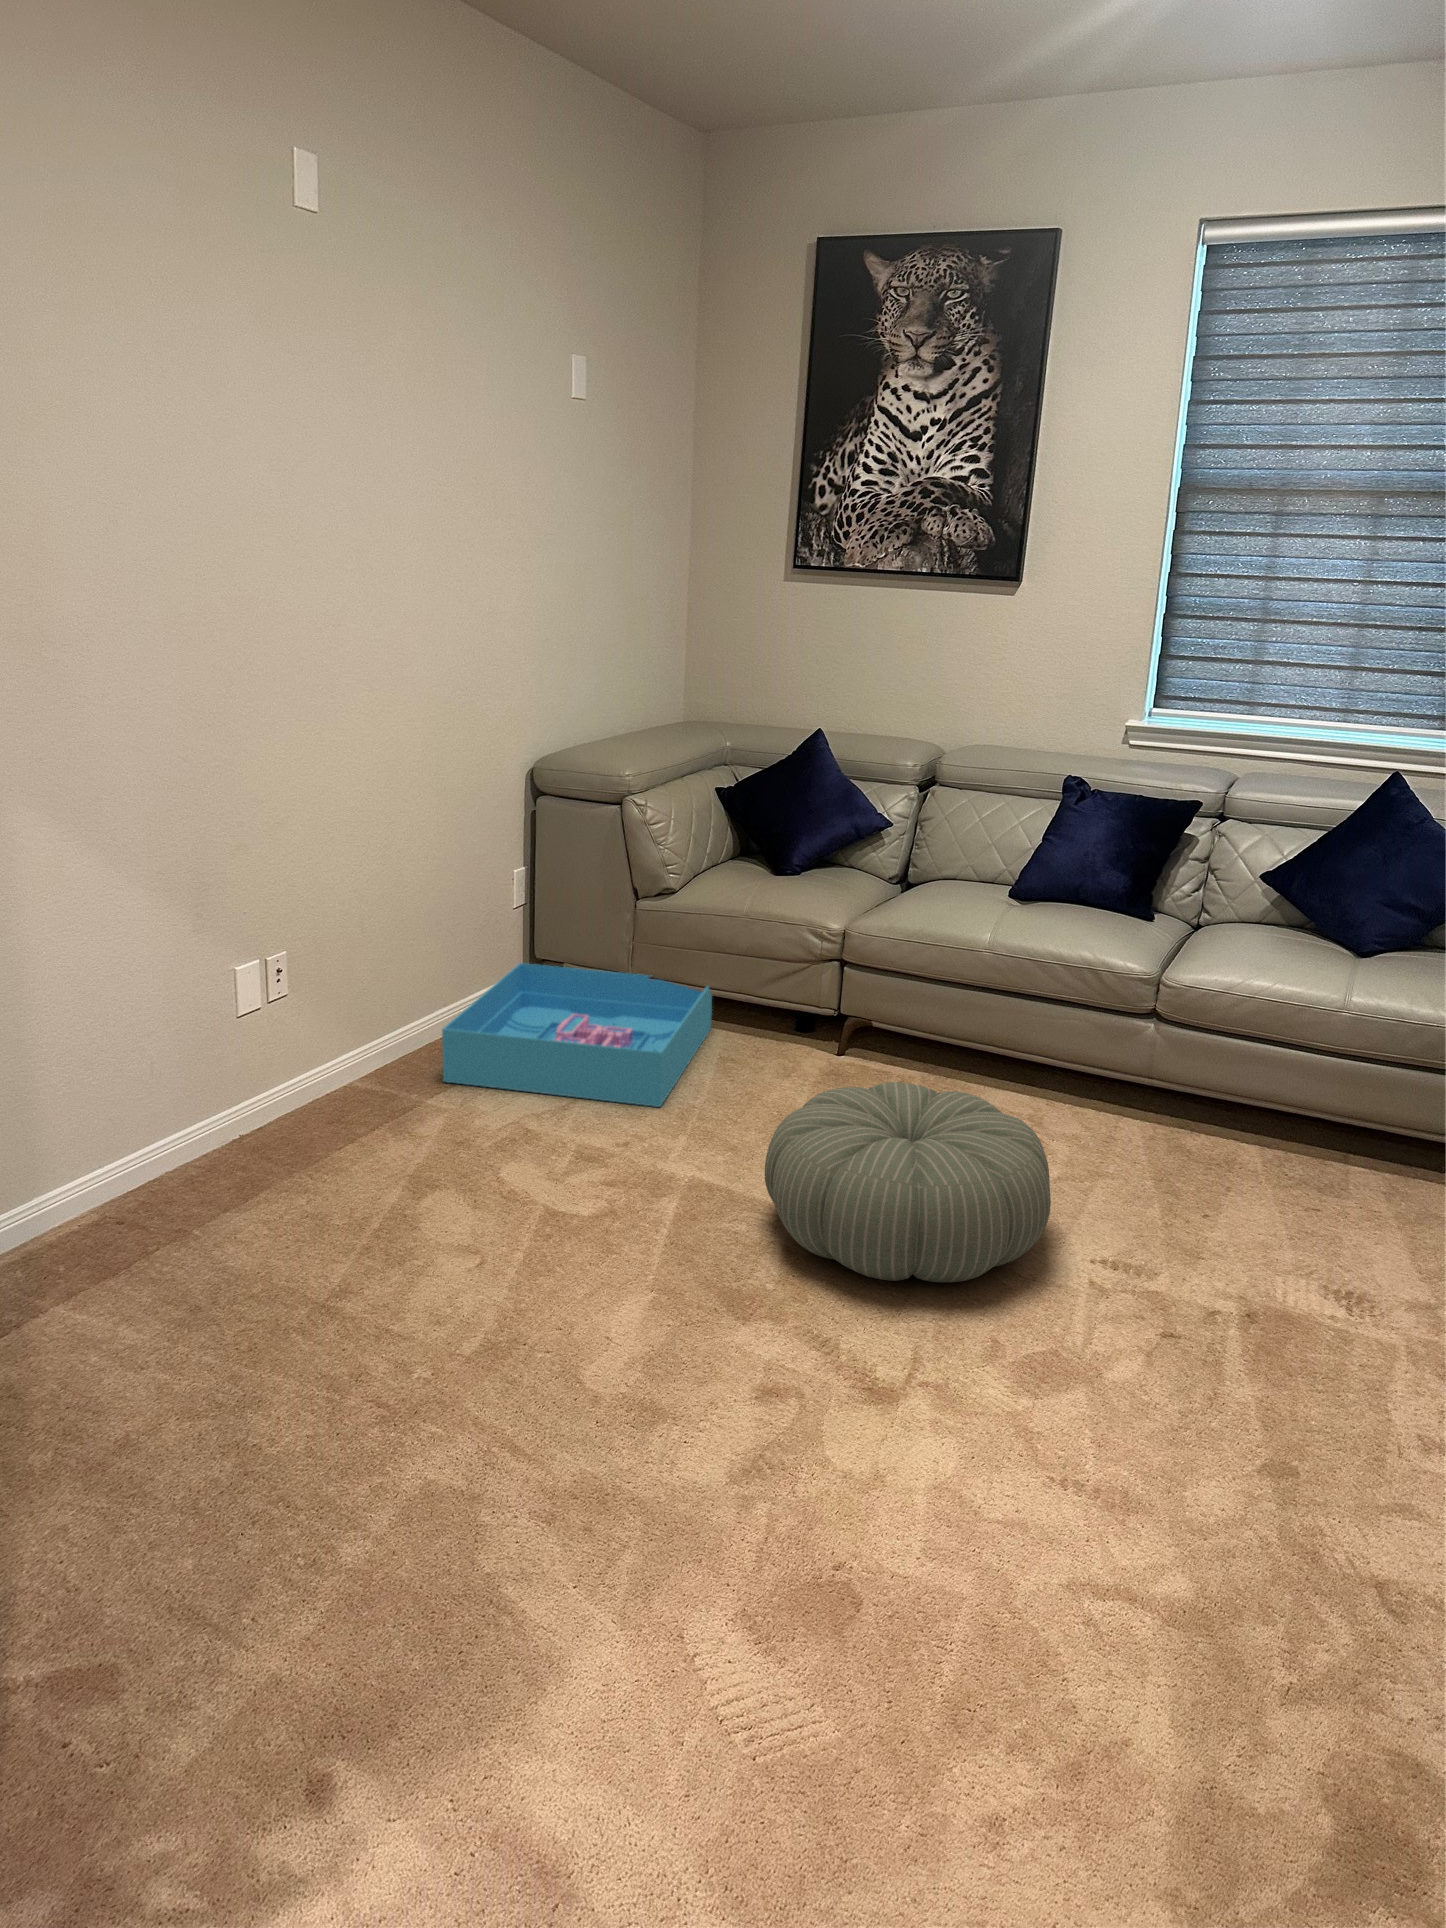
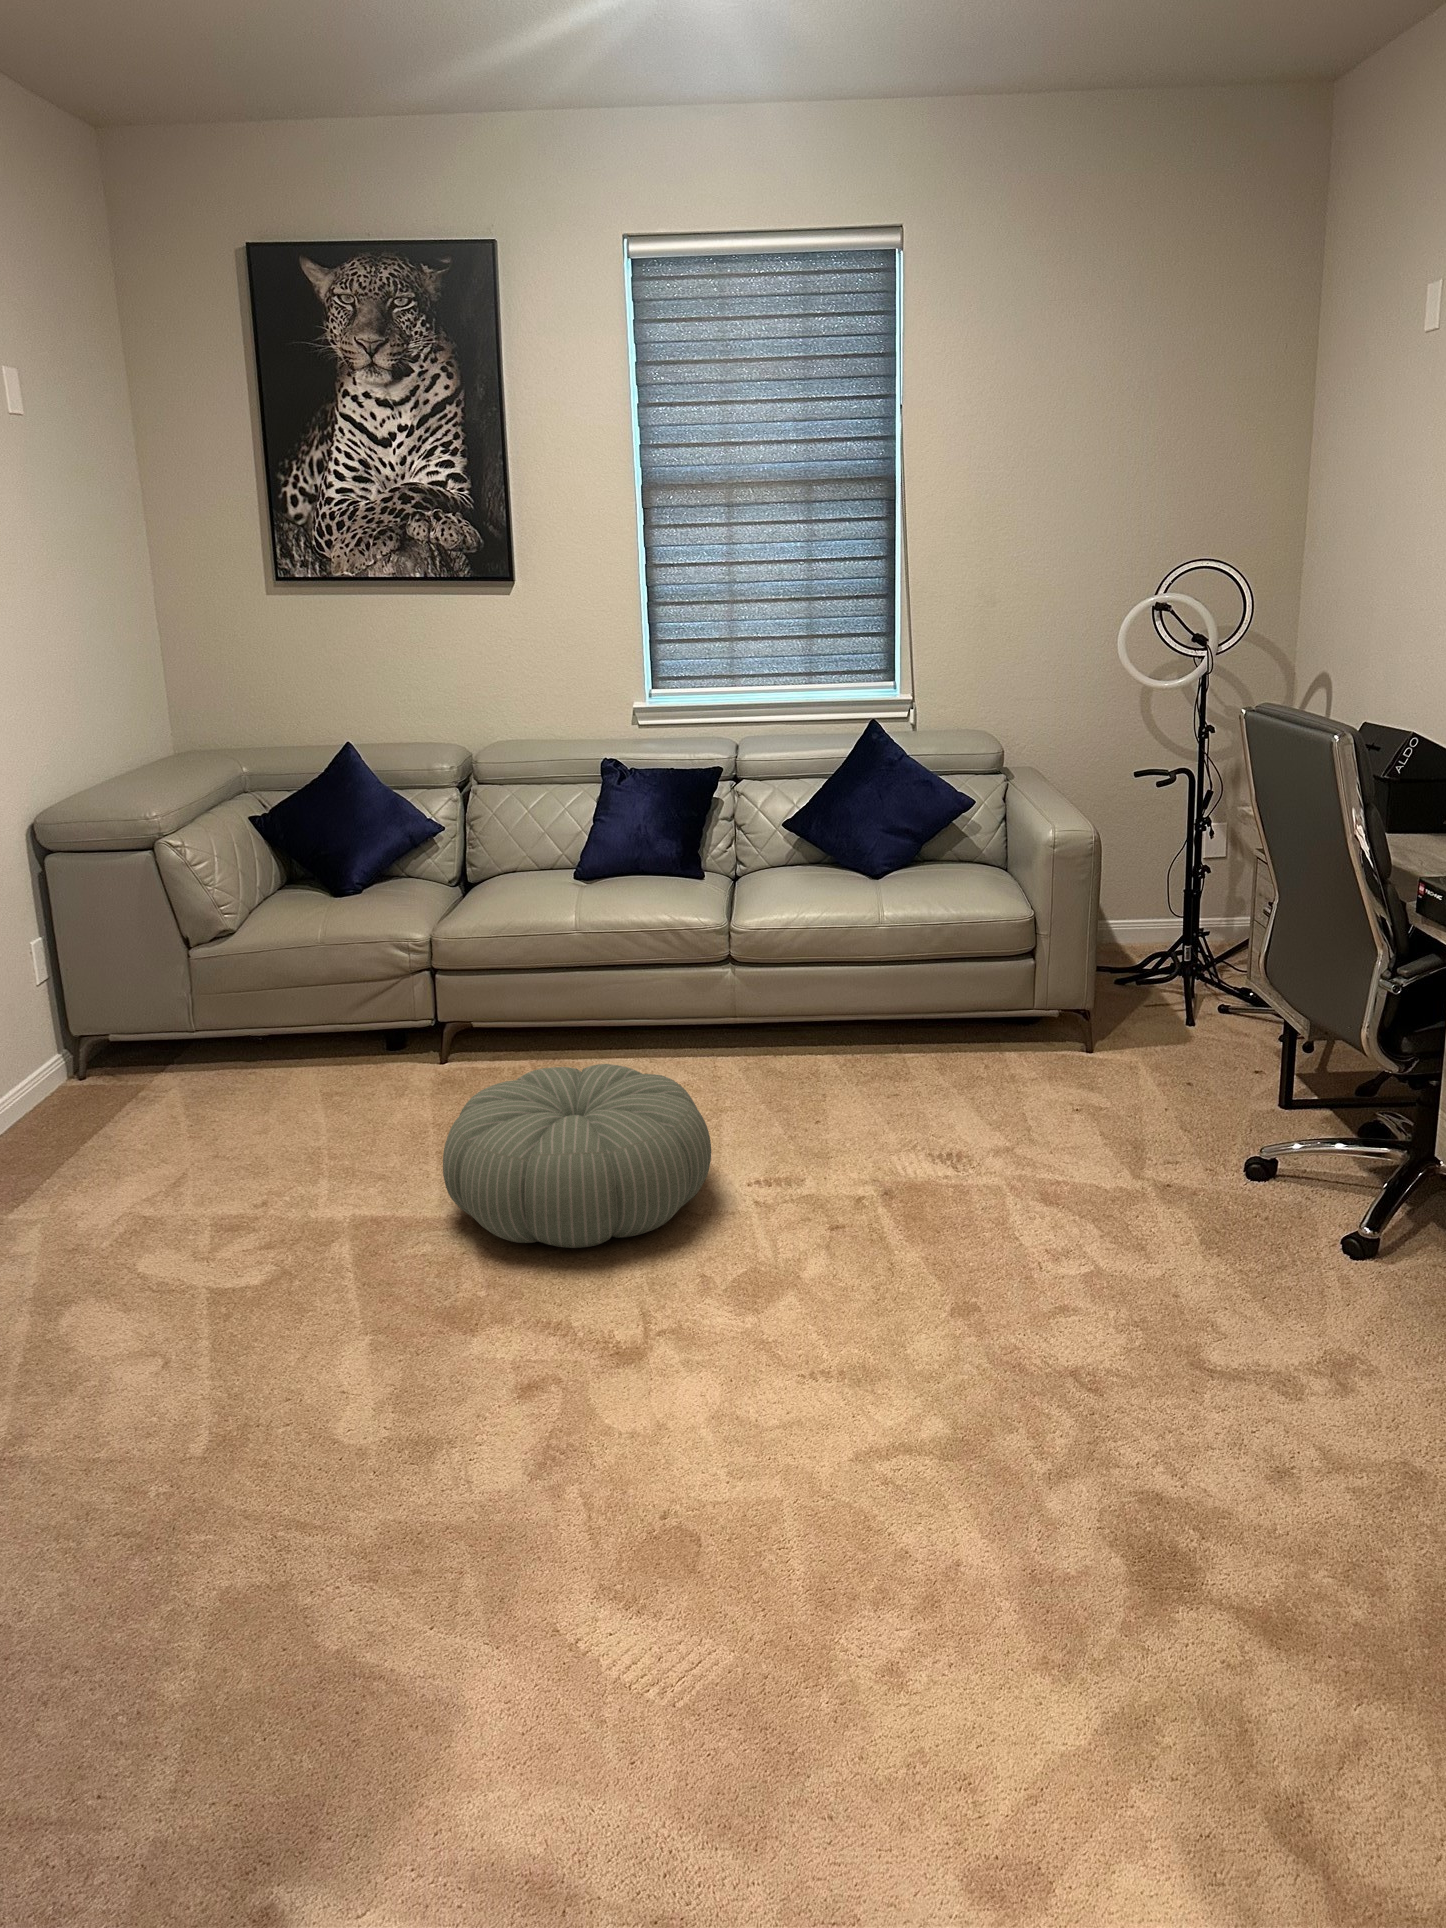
storage bin: present [442,963,712,1107] -> none [22,1018,298,1183]

